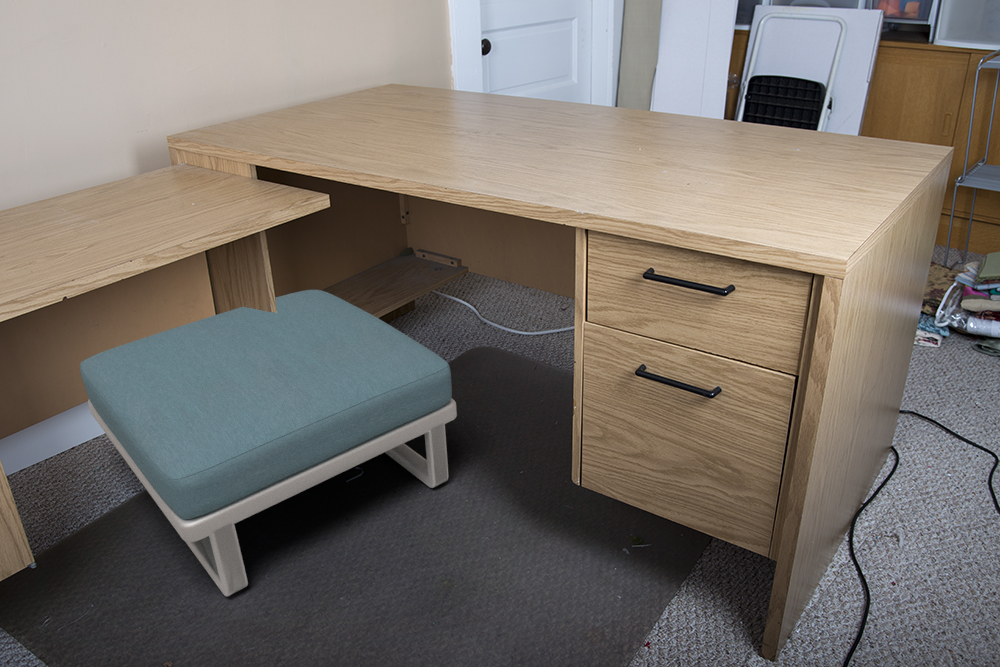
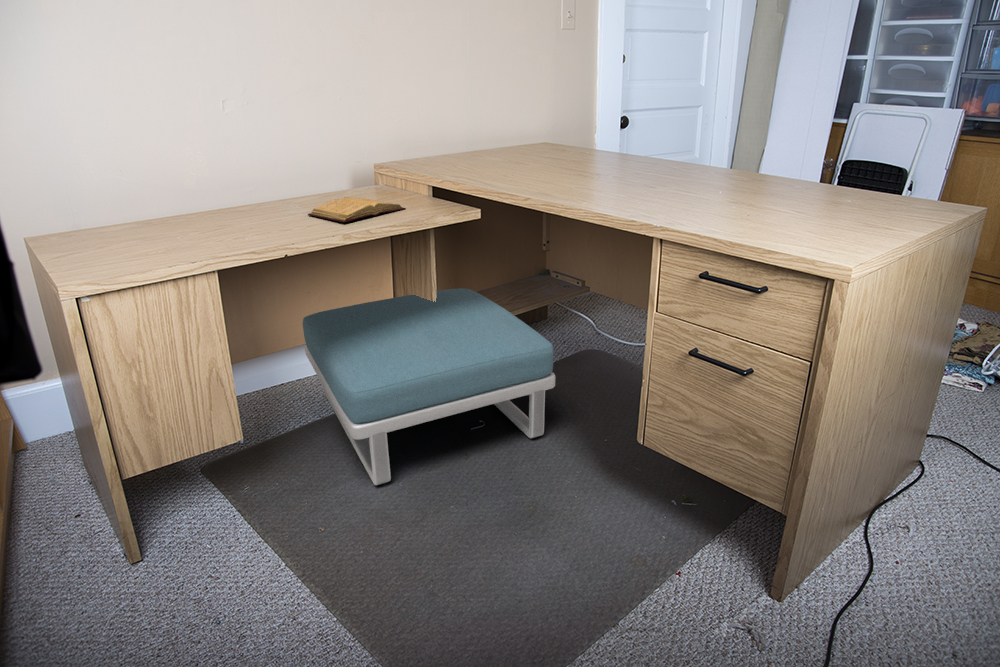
book: none [66,181,217,225] -> present [308,197,406,222]

